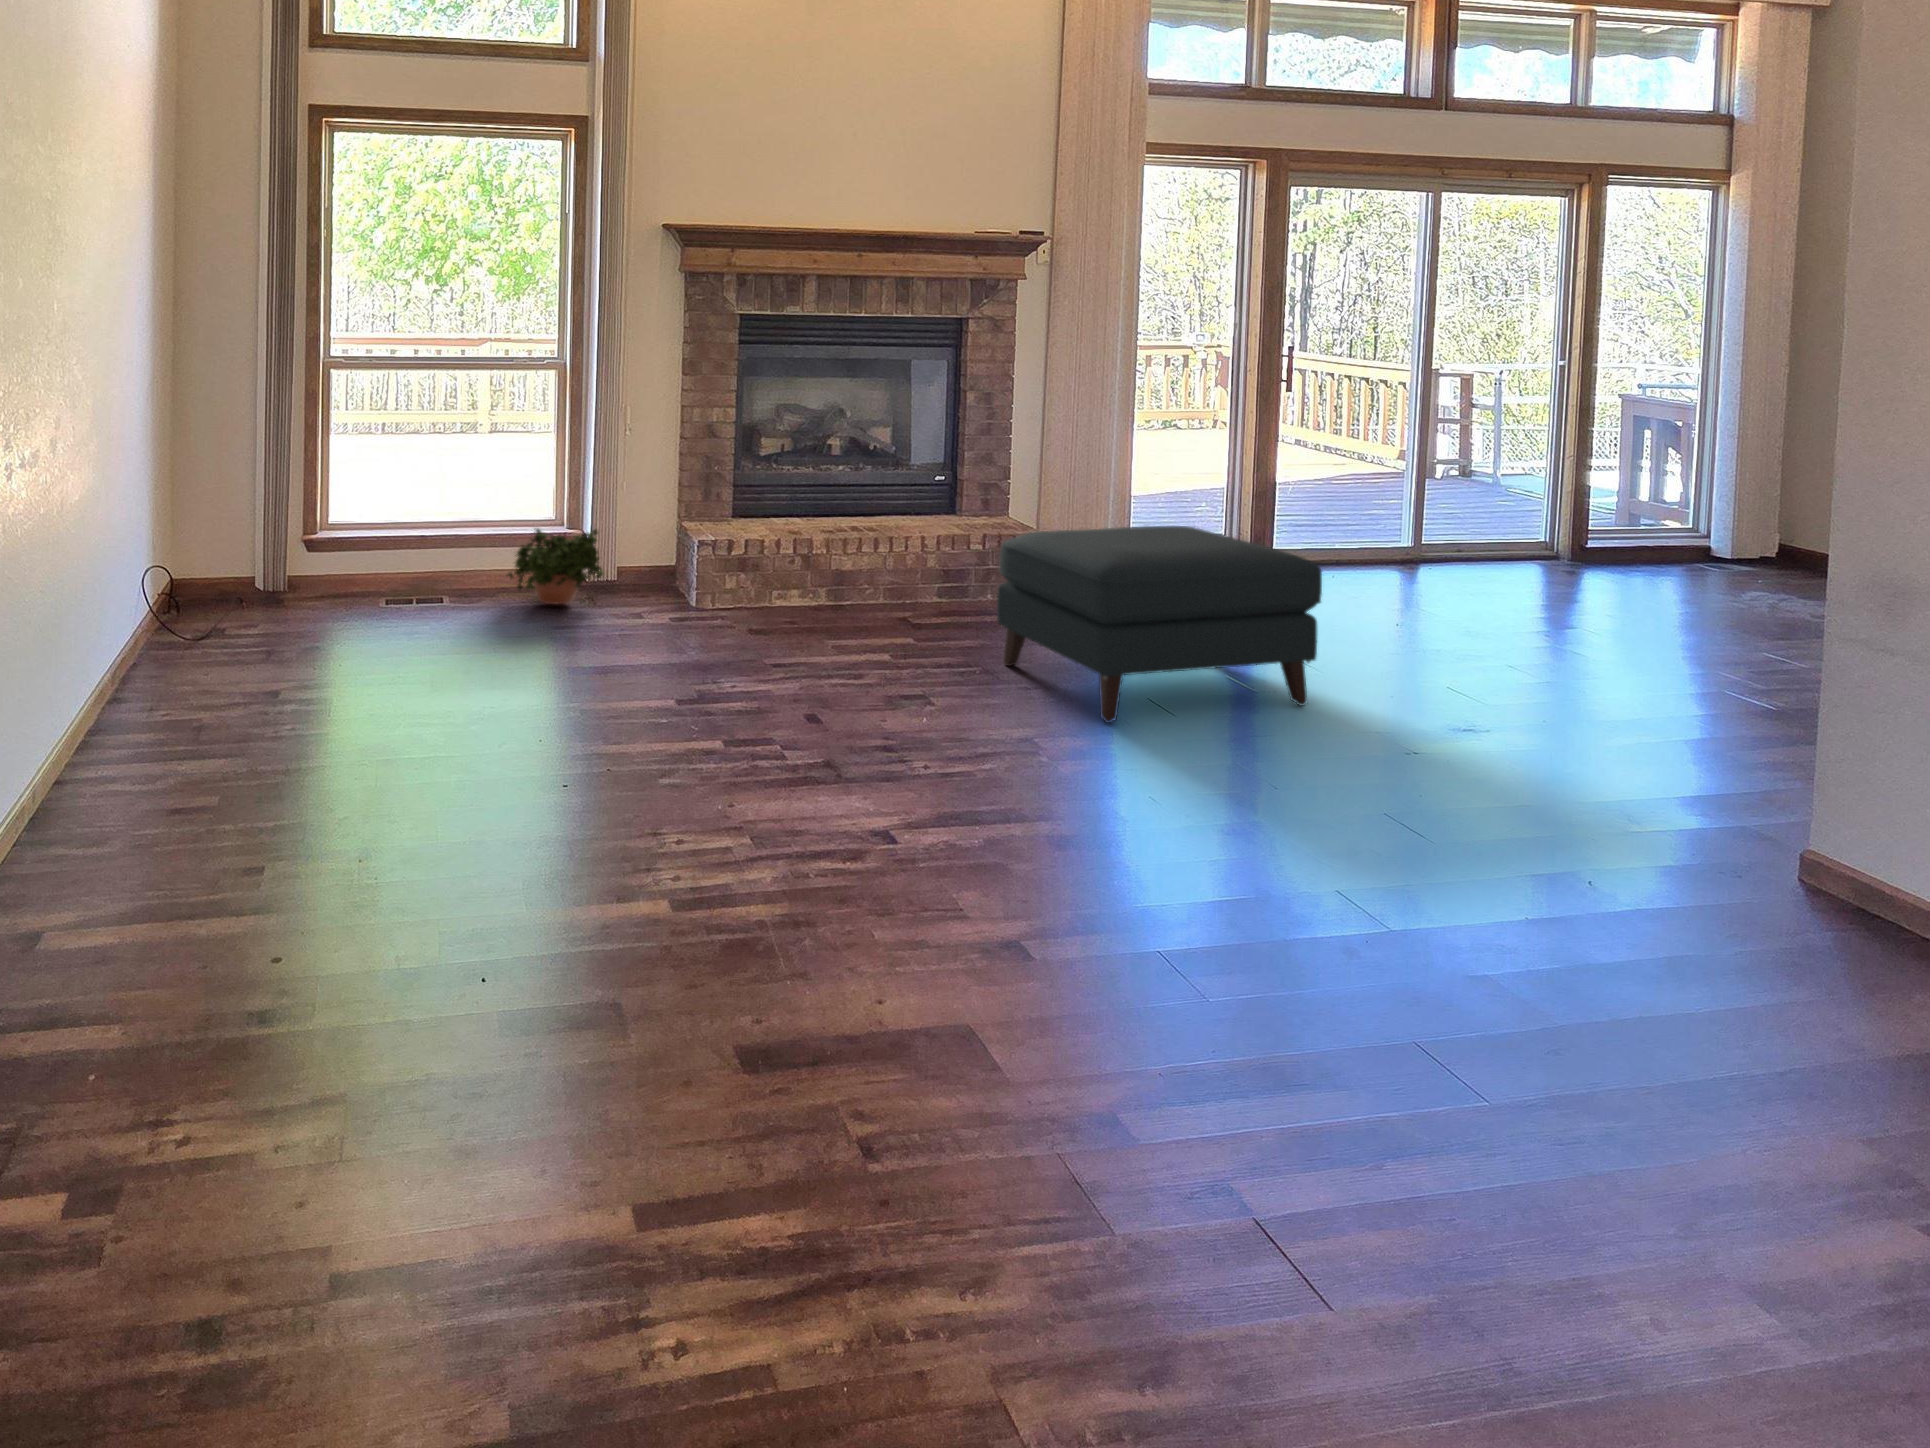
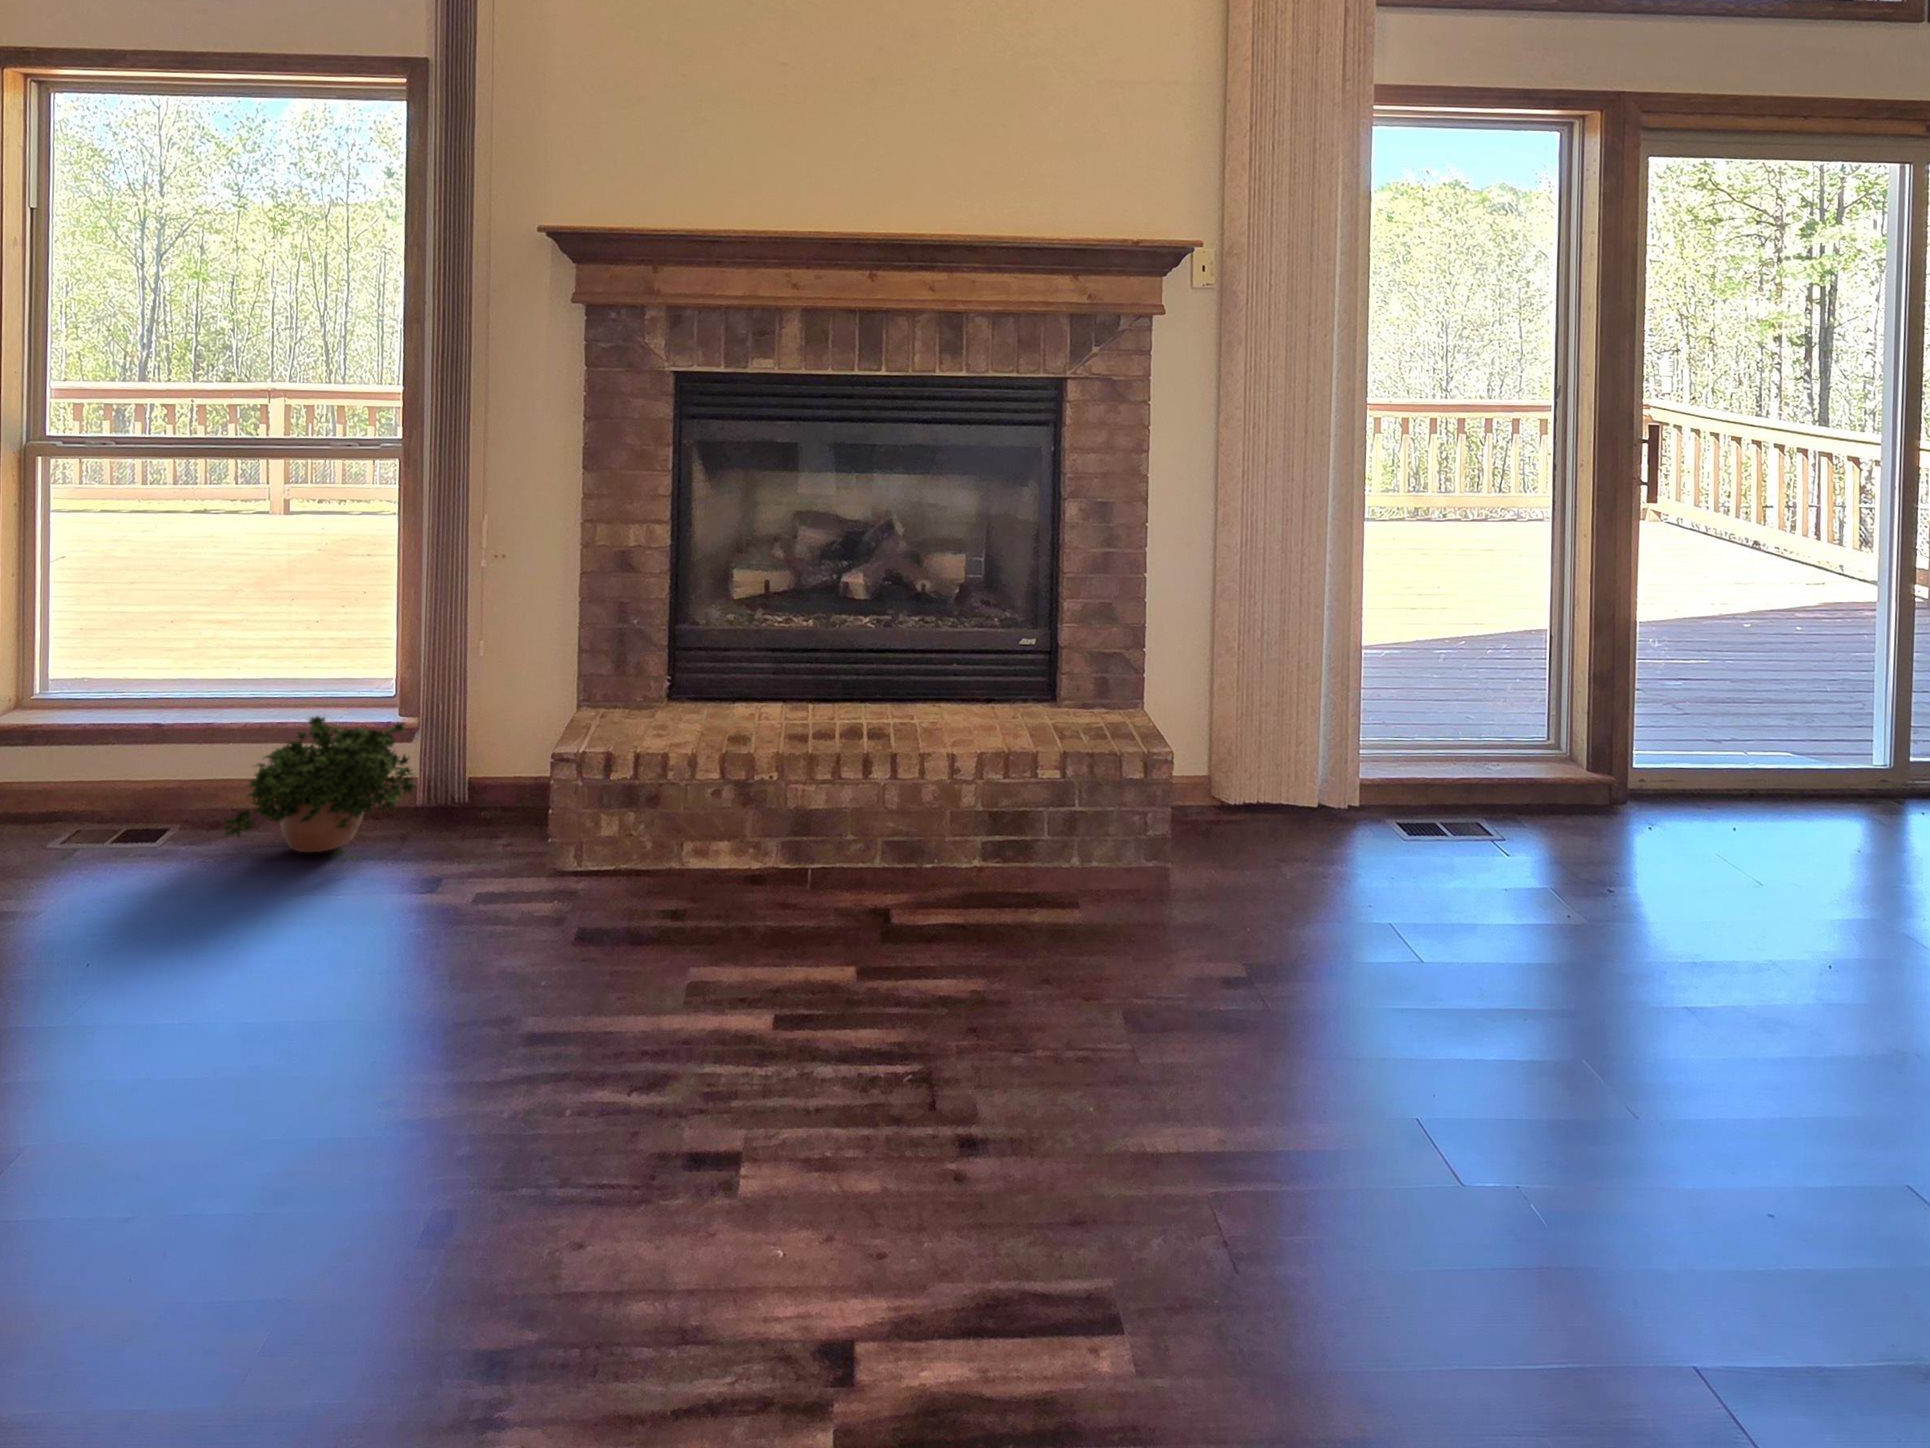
ottoman: present [997,526,1322,723] -> none [945,798,1583,1330]

